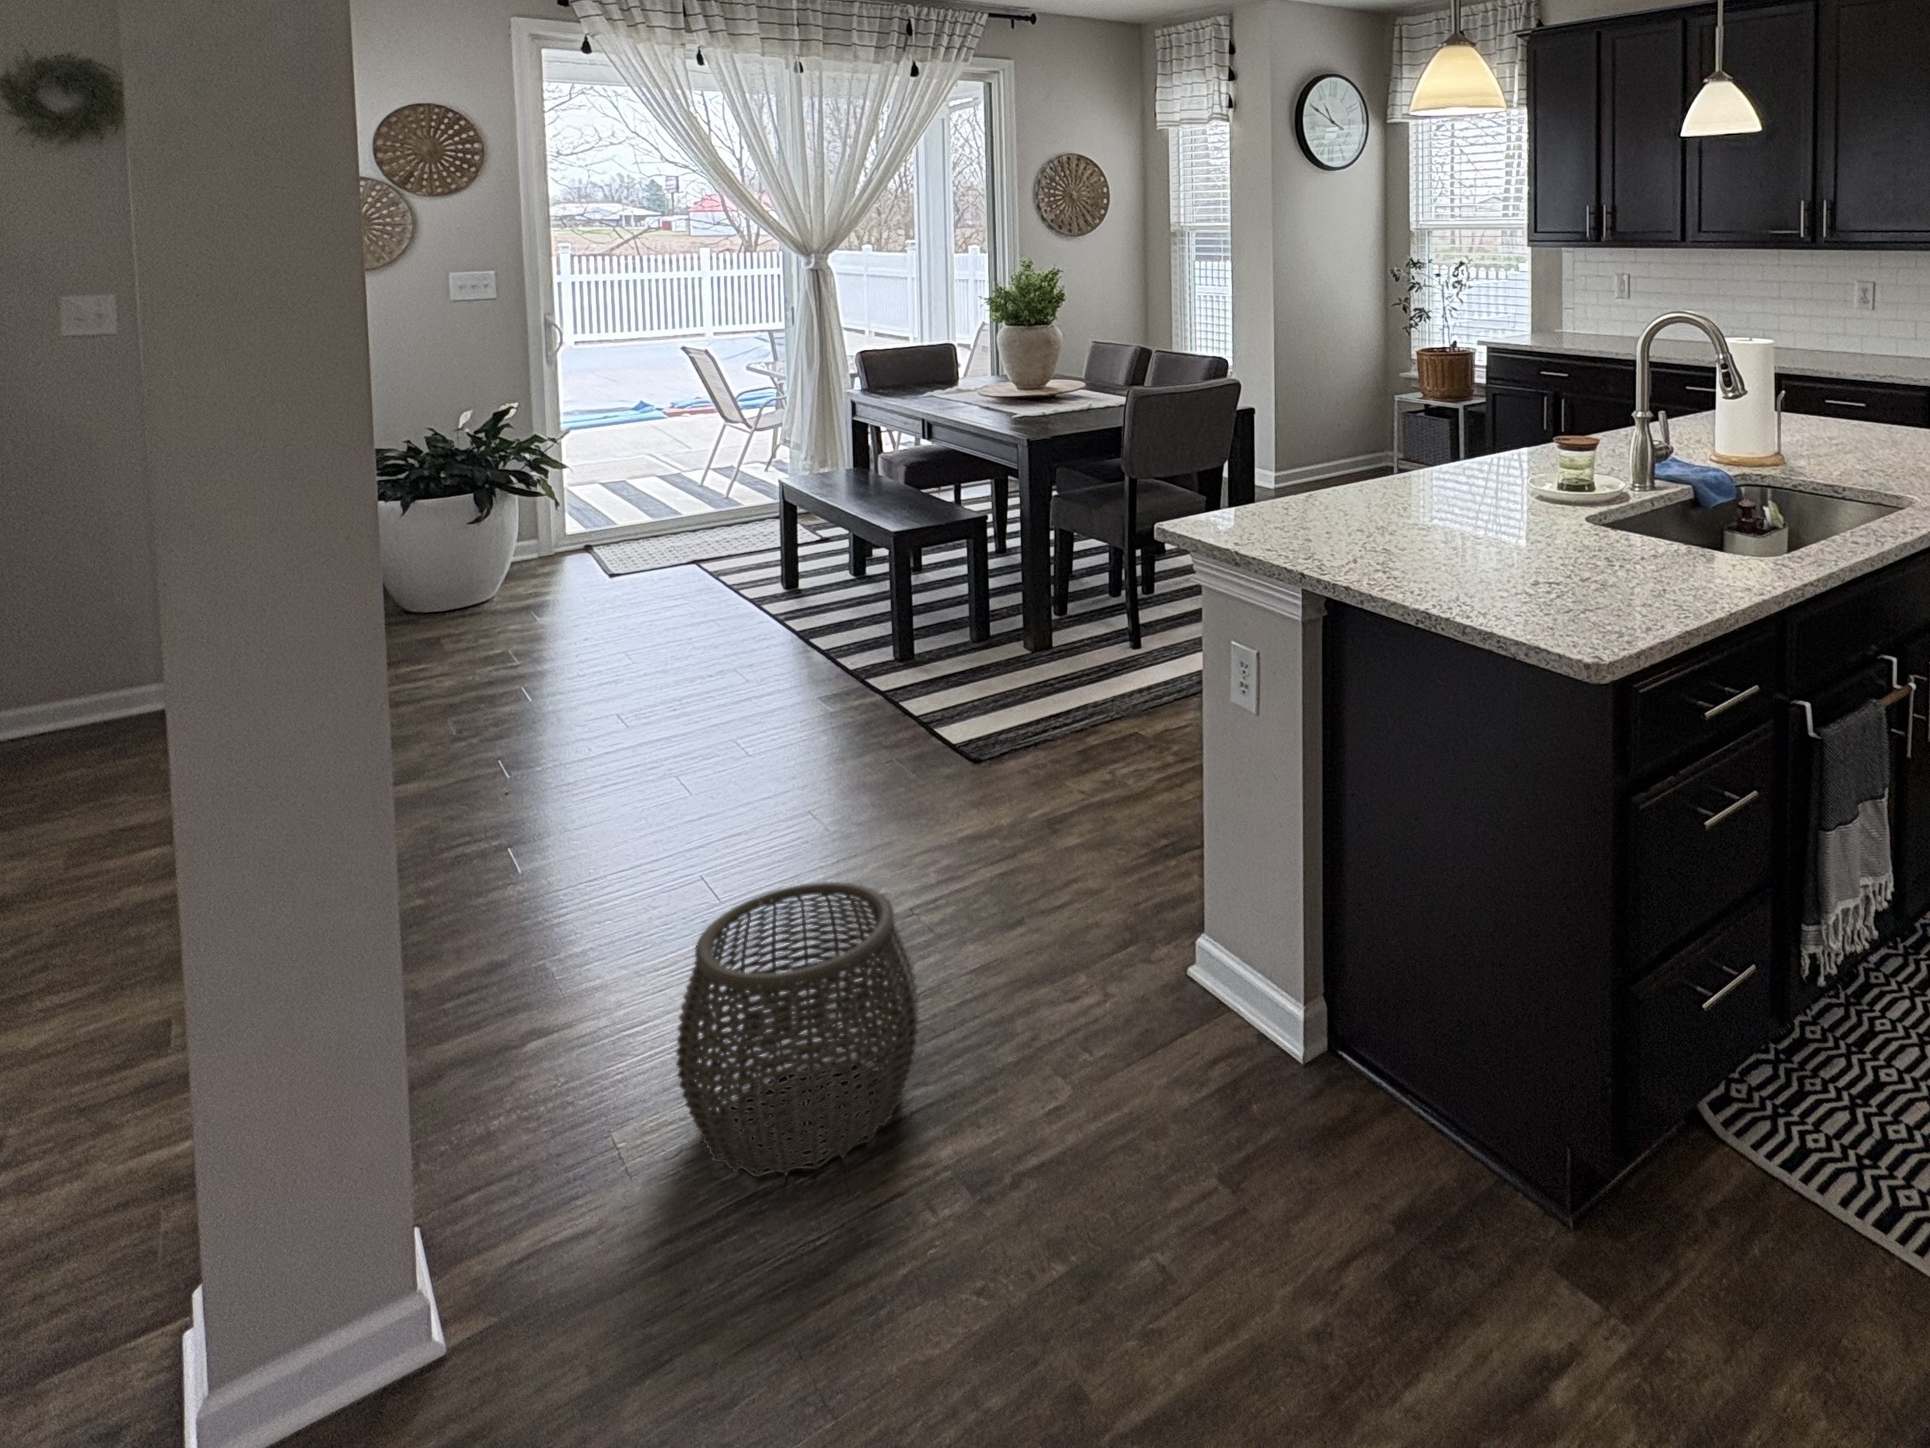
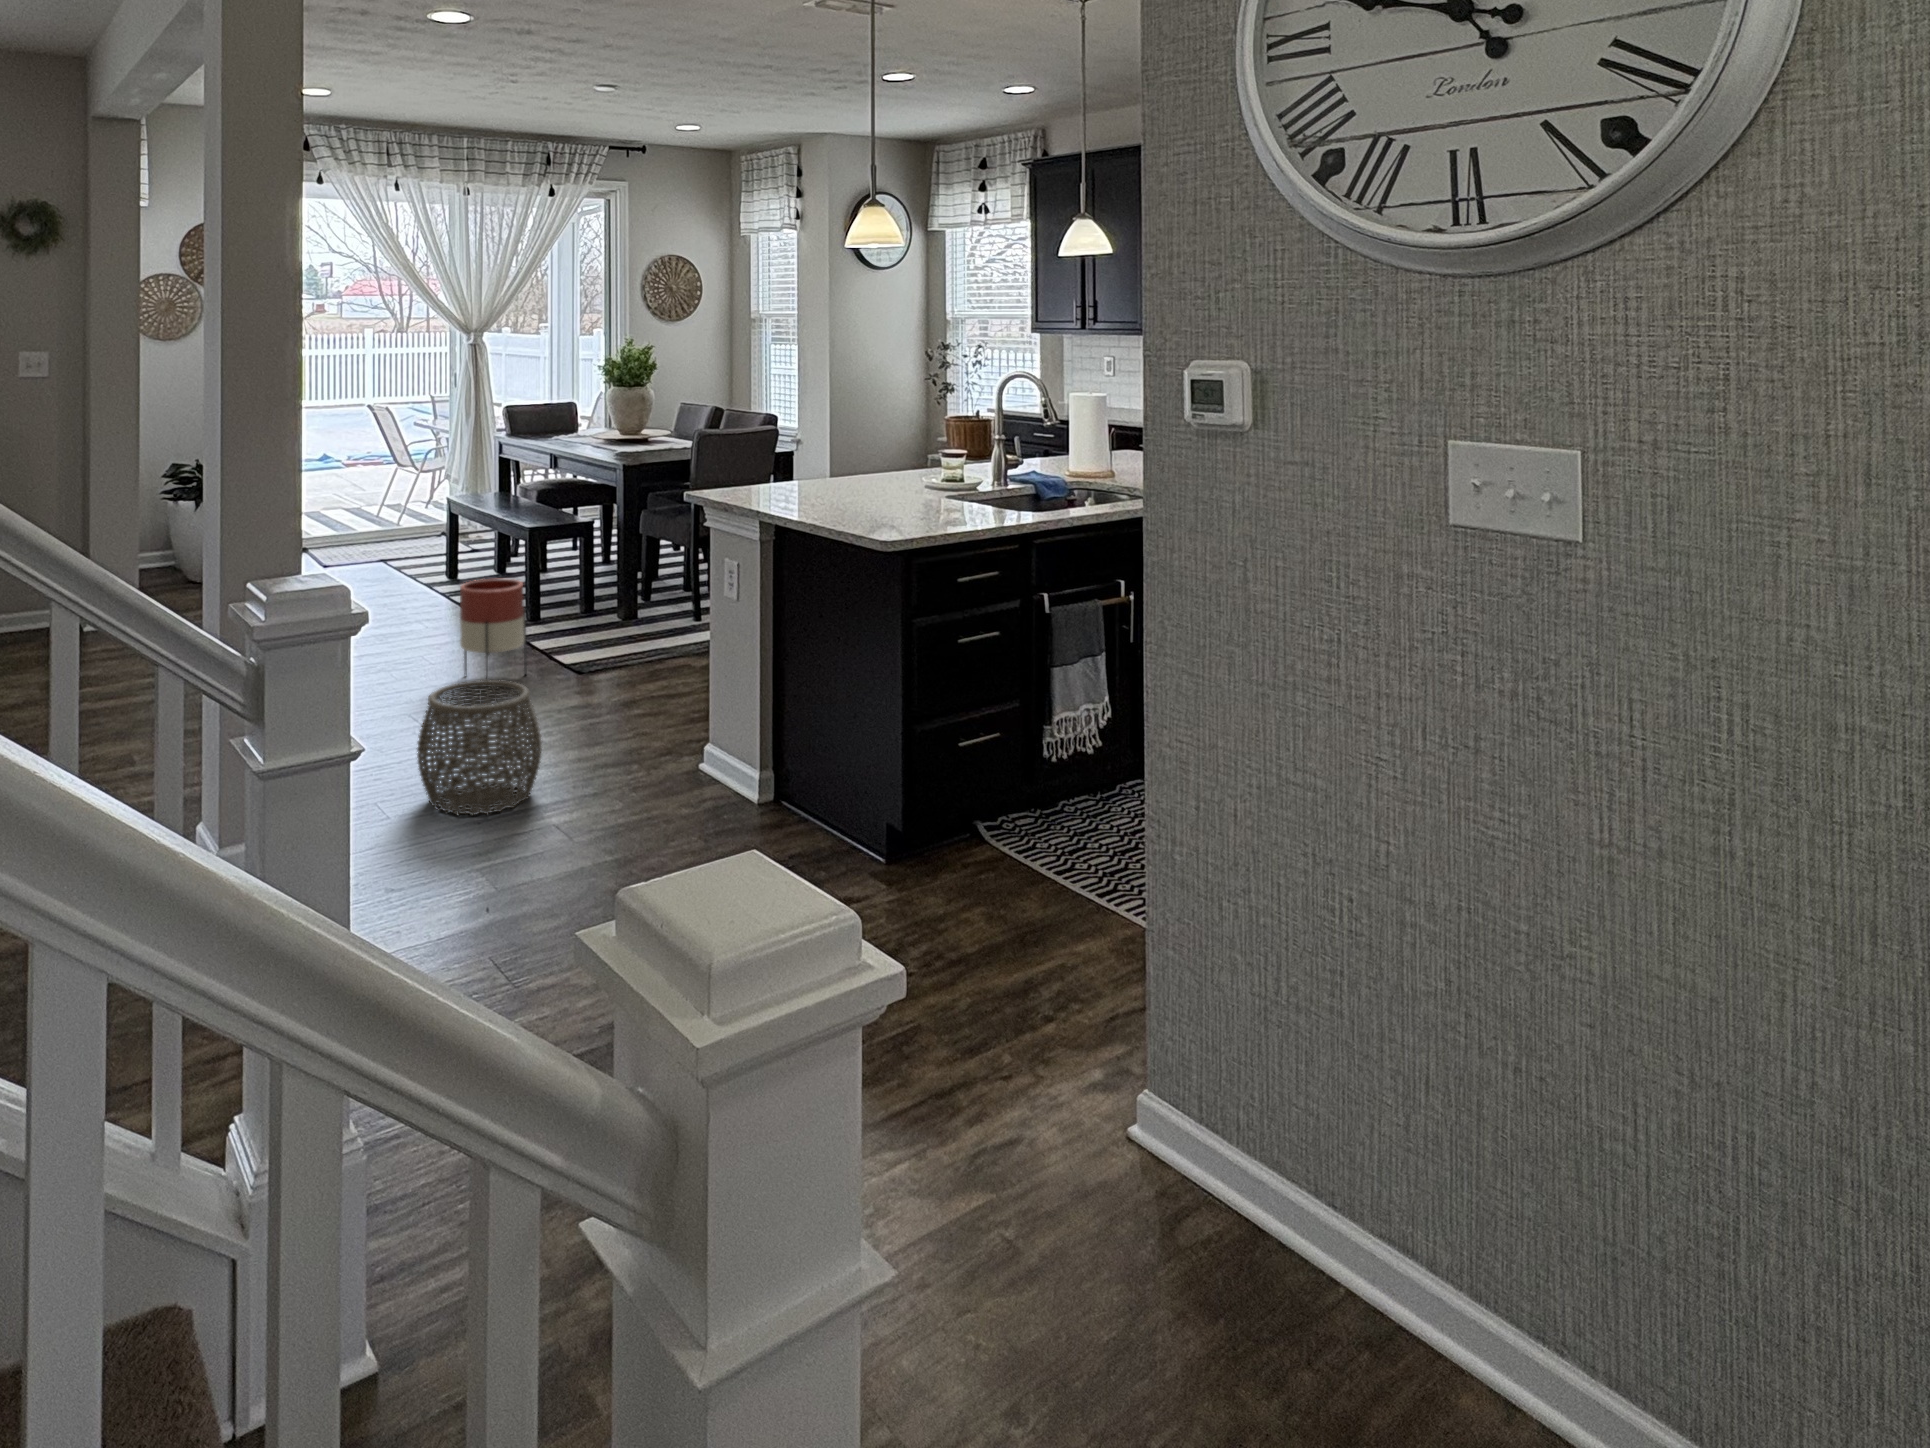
planter: none [782,630,893,811] -> present [460,579,527,688]

